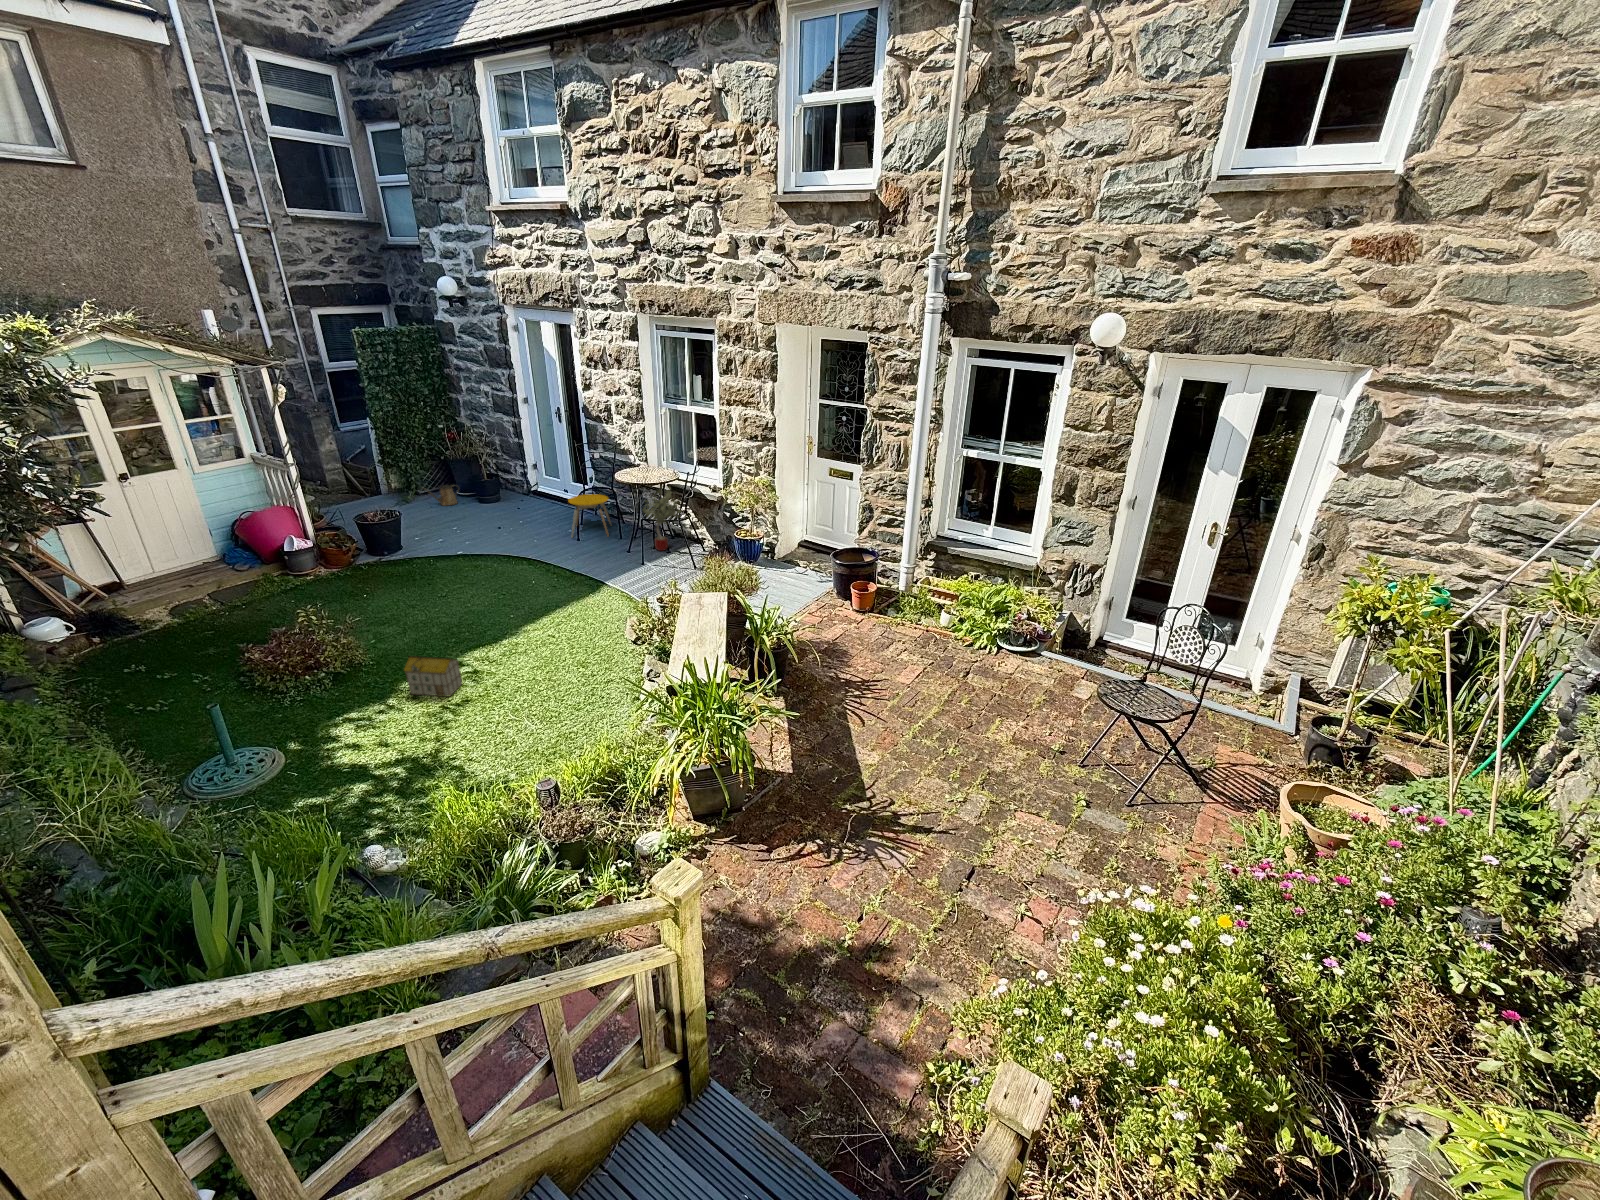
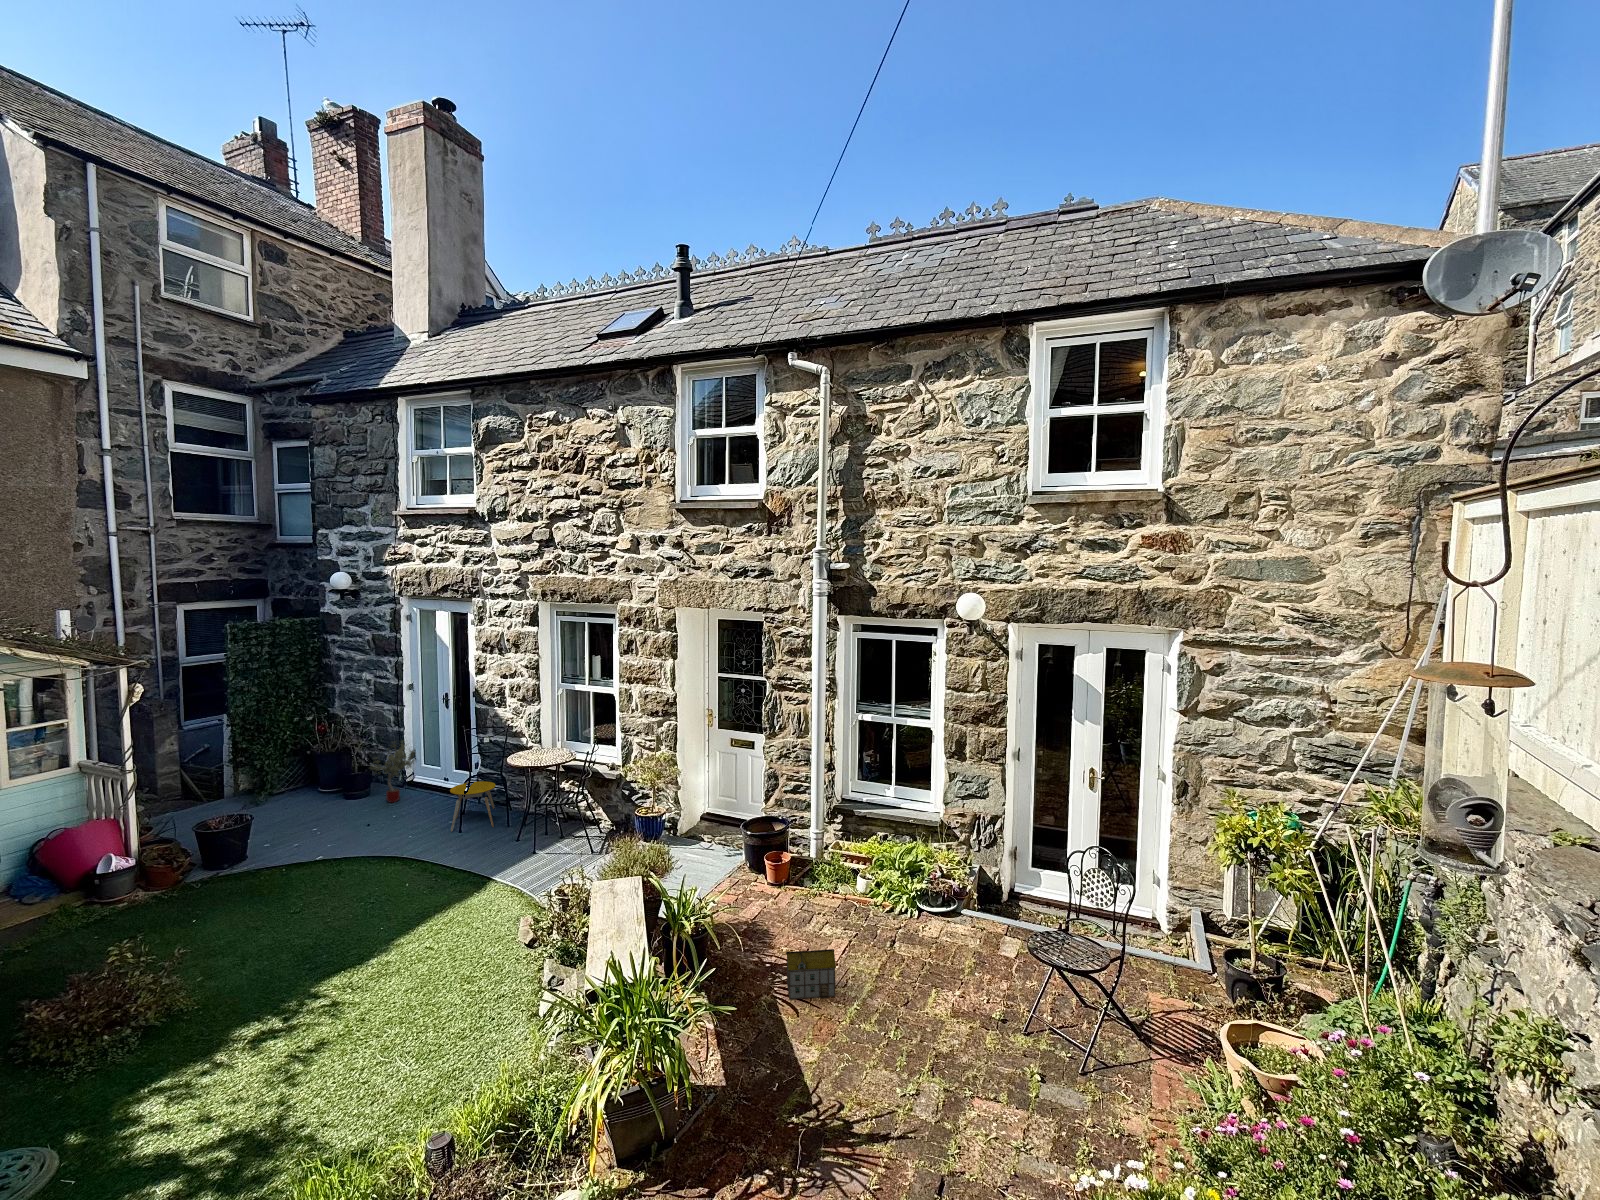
watering can: present [427,485,458,506] -> none [276,782,320,807]
potted tree: present [643,487,682,551] -> present [370,741,415,803]
toy house: present [404,656,462,697] -> present [786,949,836,999]

